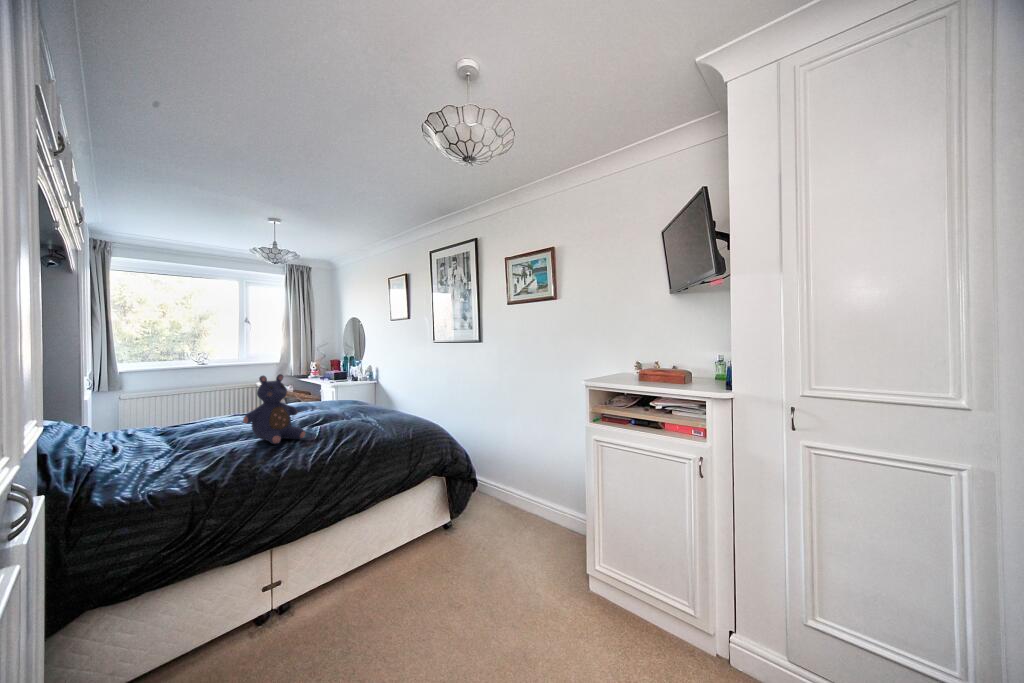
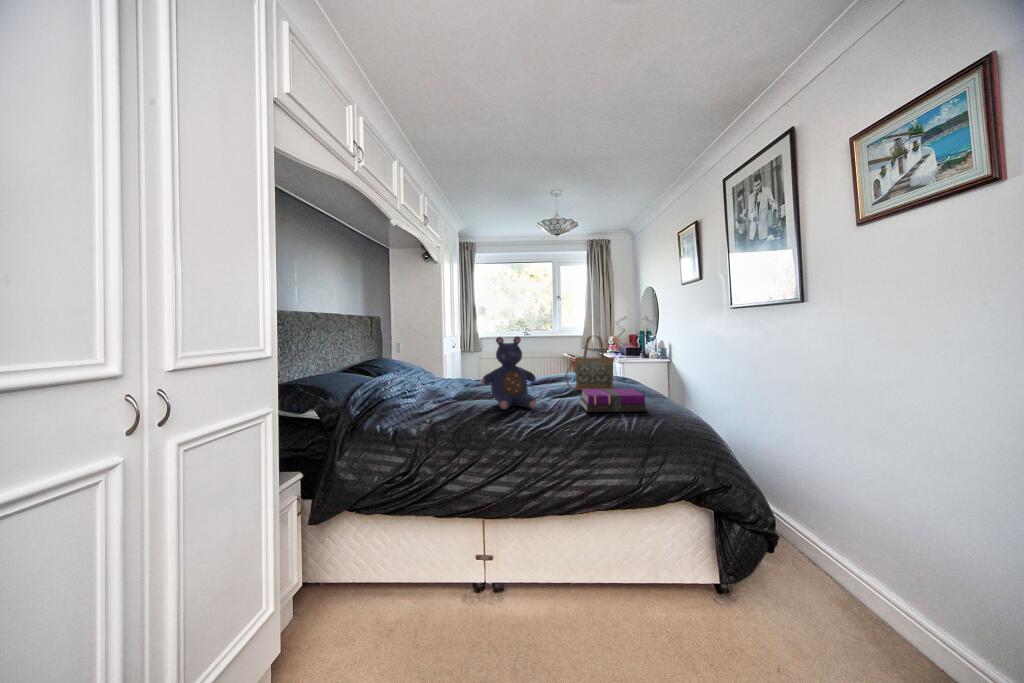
handbag: none [309,368,364,418] -> present [566,336,618,390]
notebook: none [338,411,398,434] -> present [580,389,648,412]

